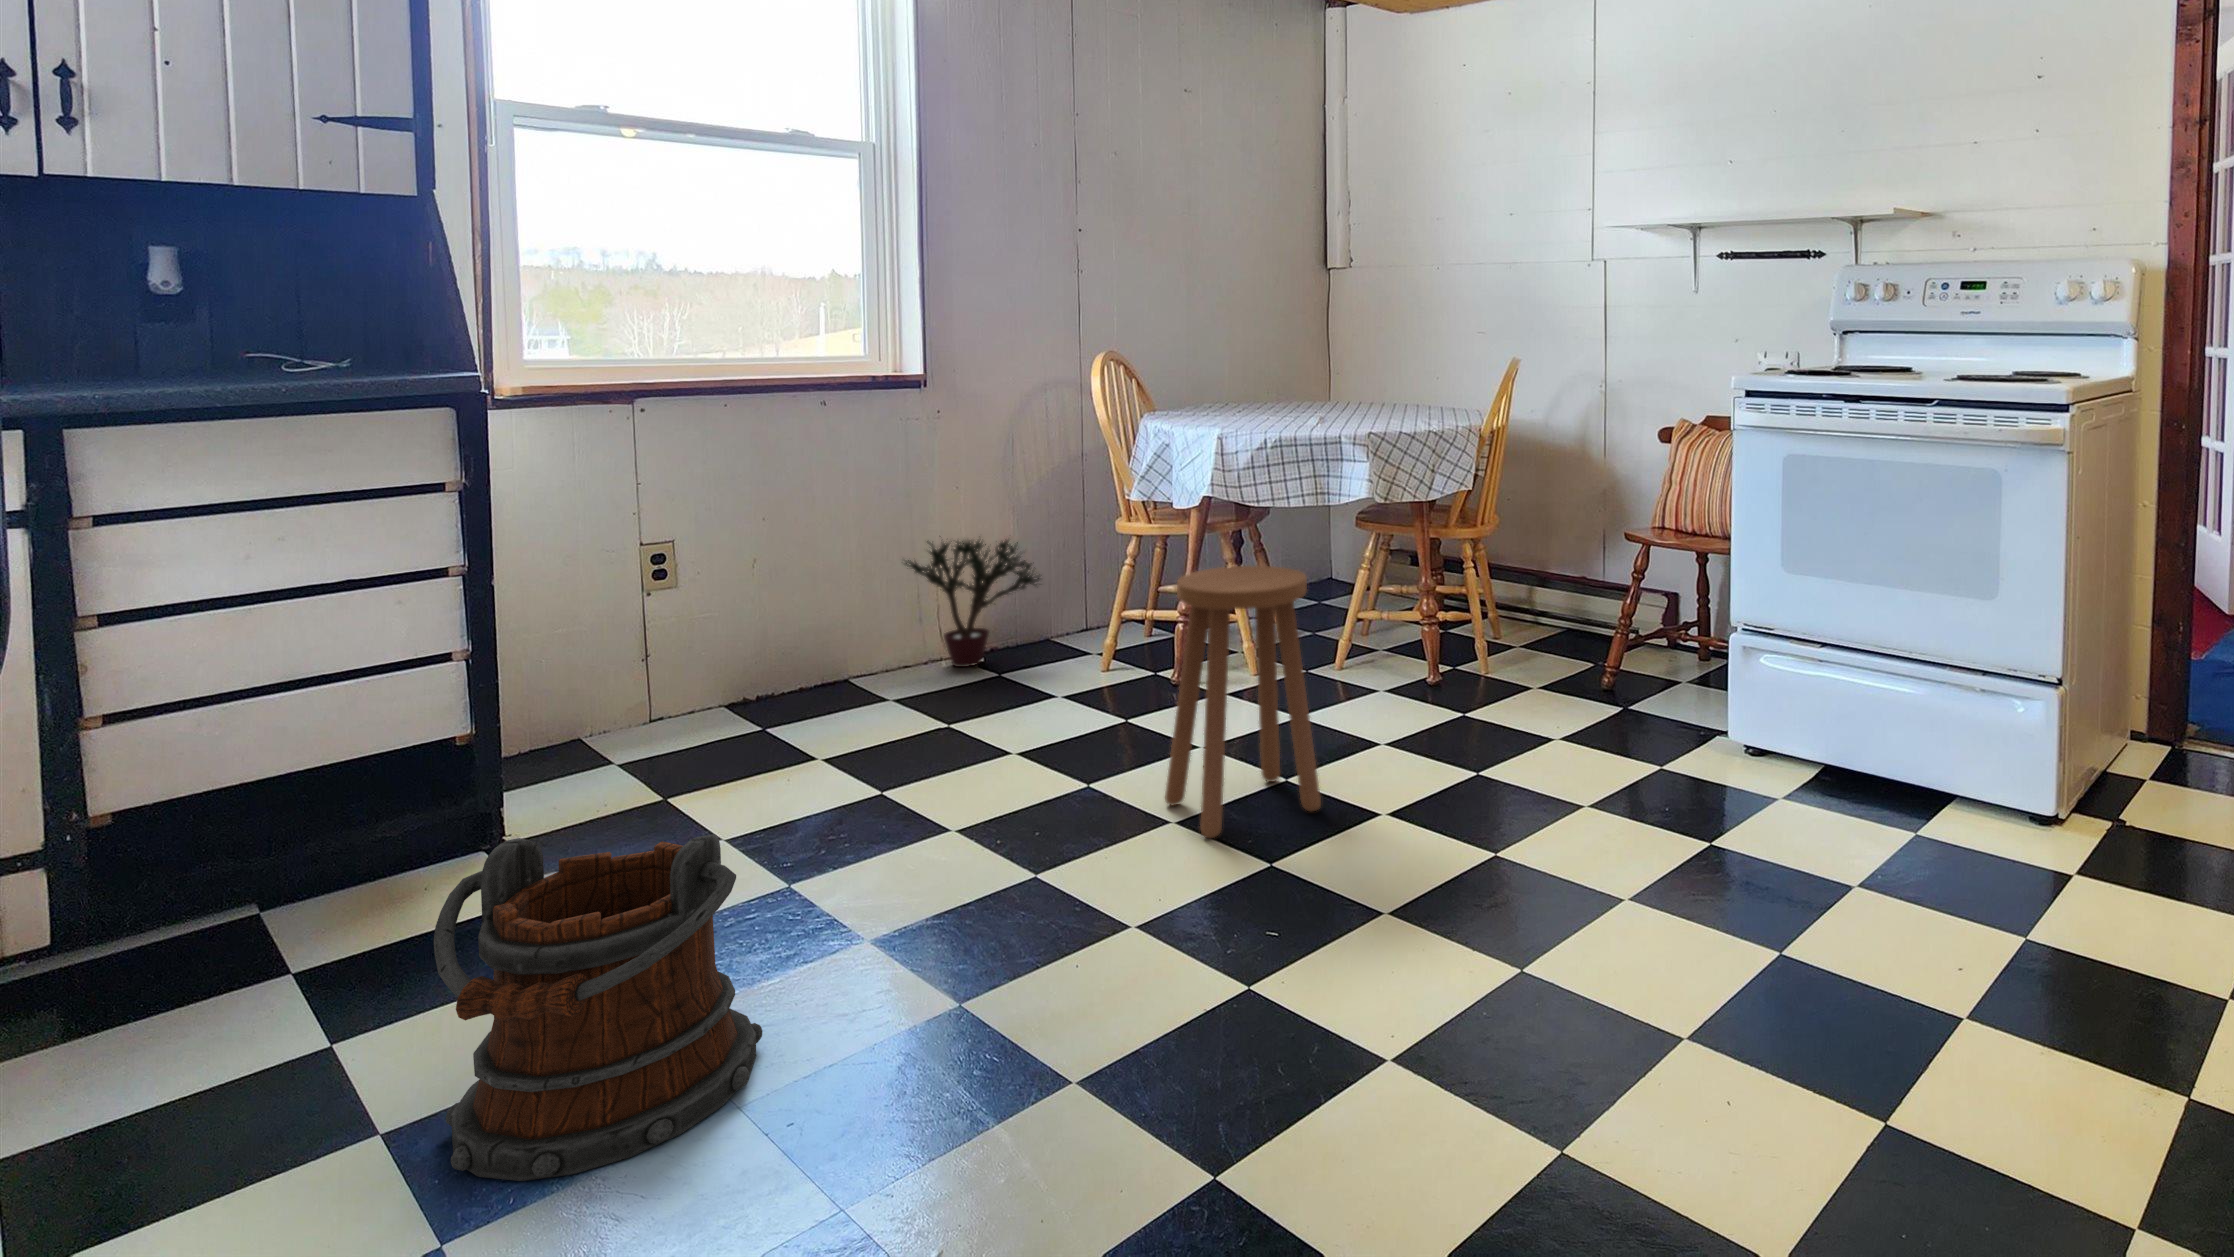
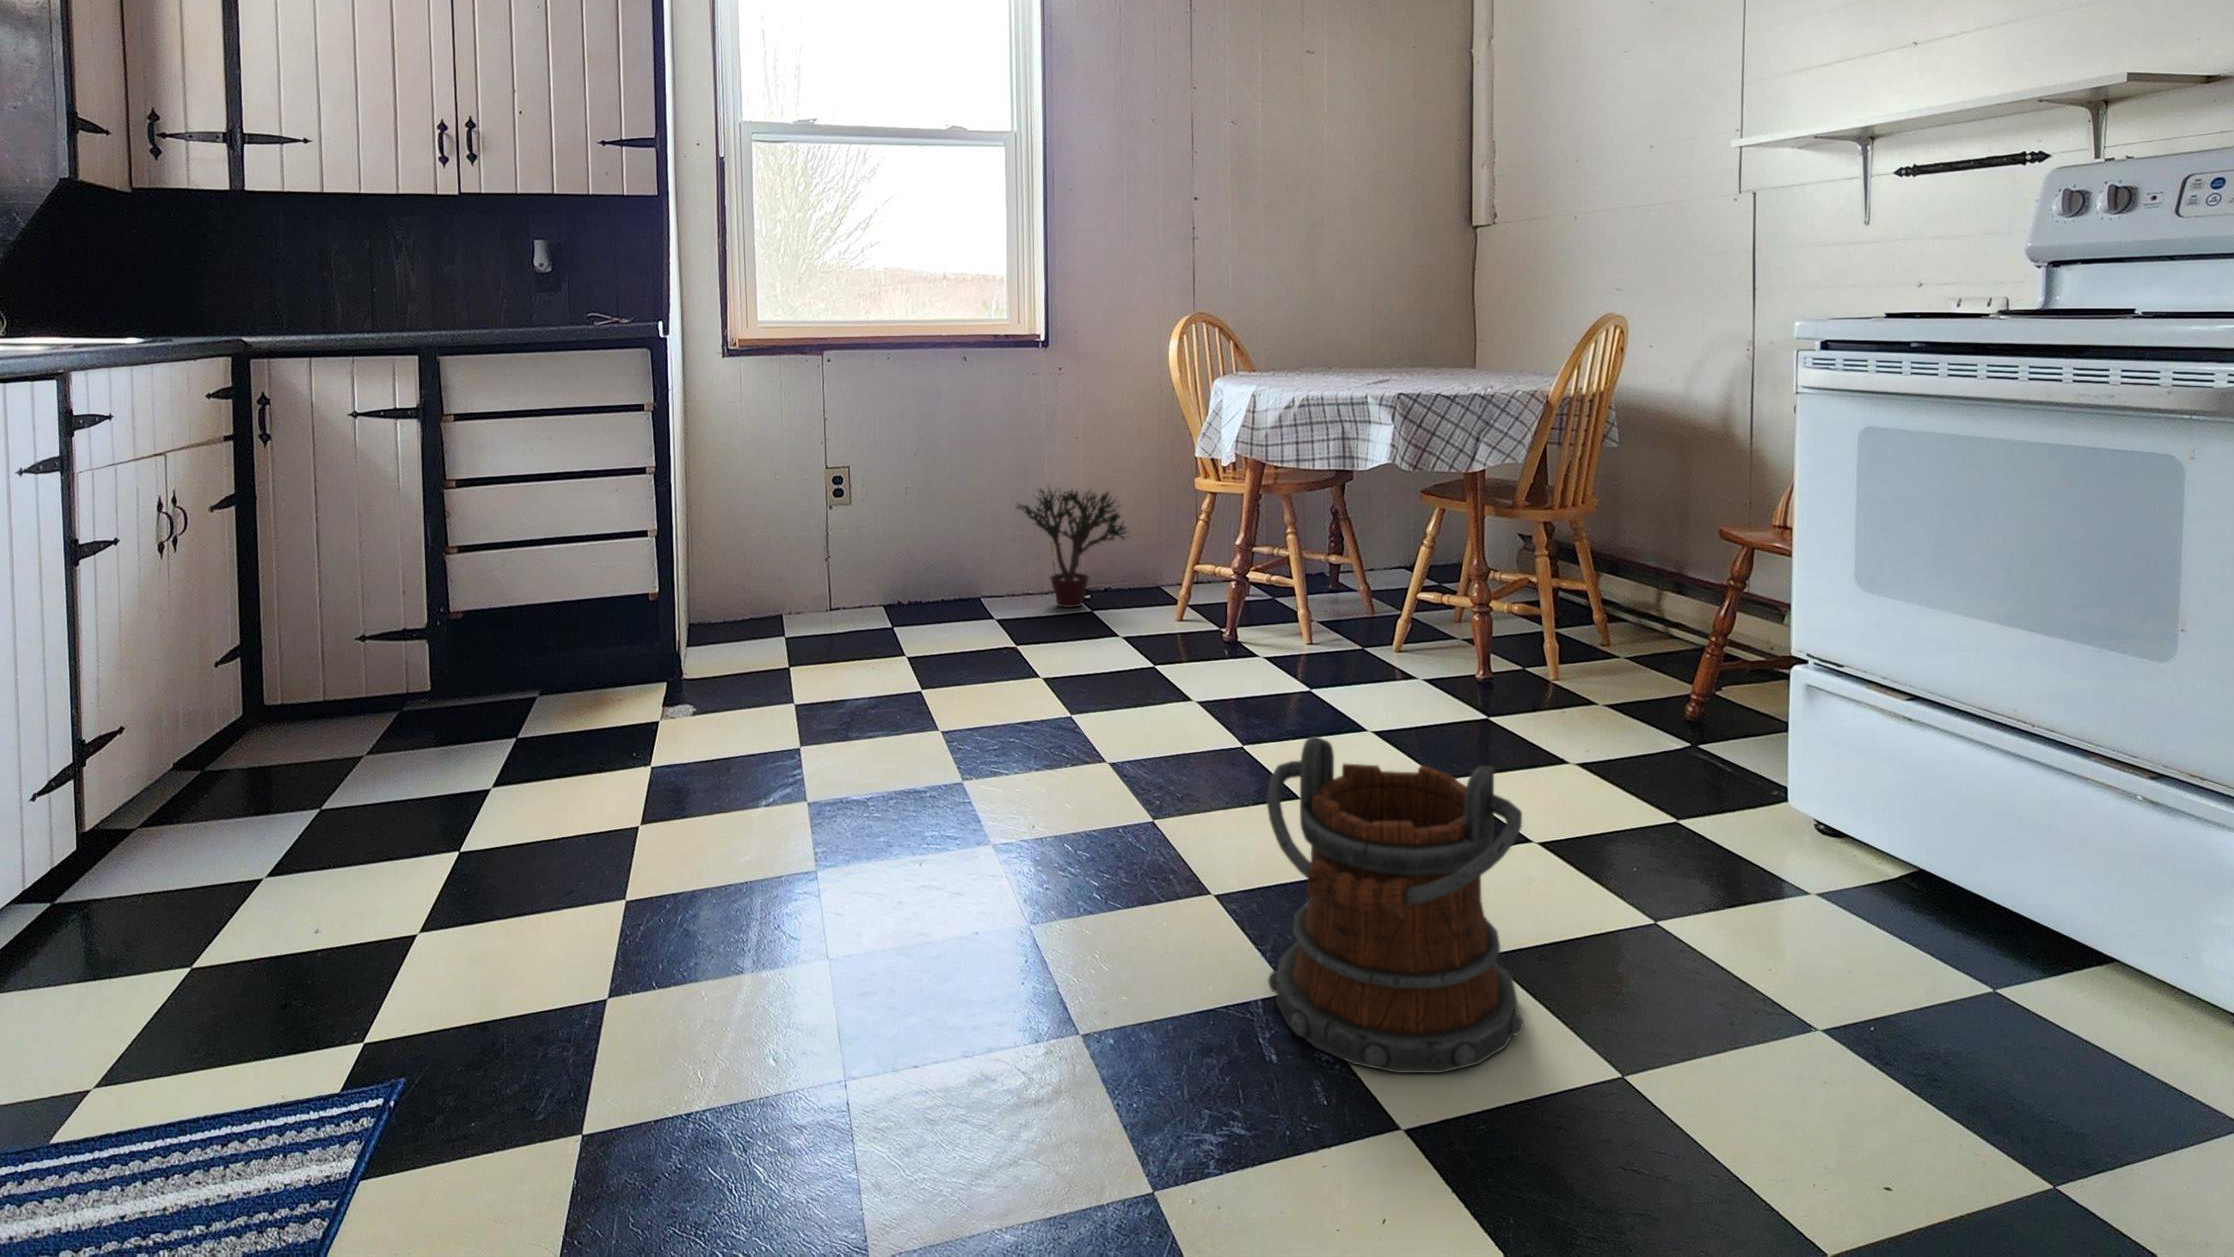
stool: present [1165,566,1321,838] -> none [1117,518,1251,782]
bucket: present [434,834,762,1181] -> present [1267,737,1523,1073]

